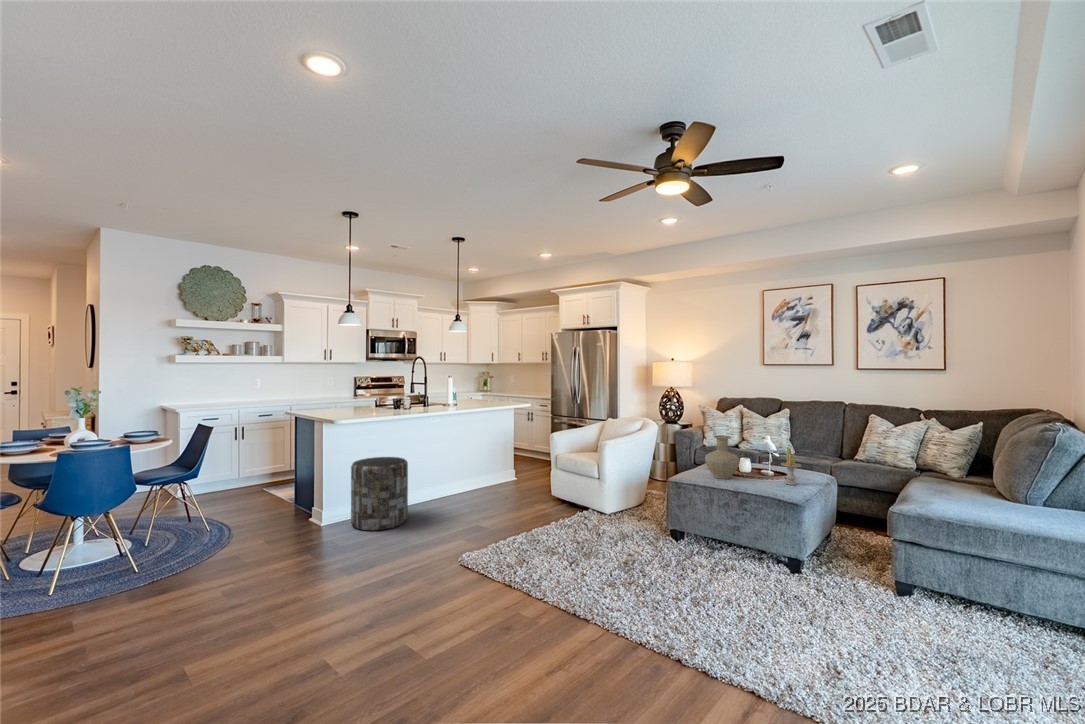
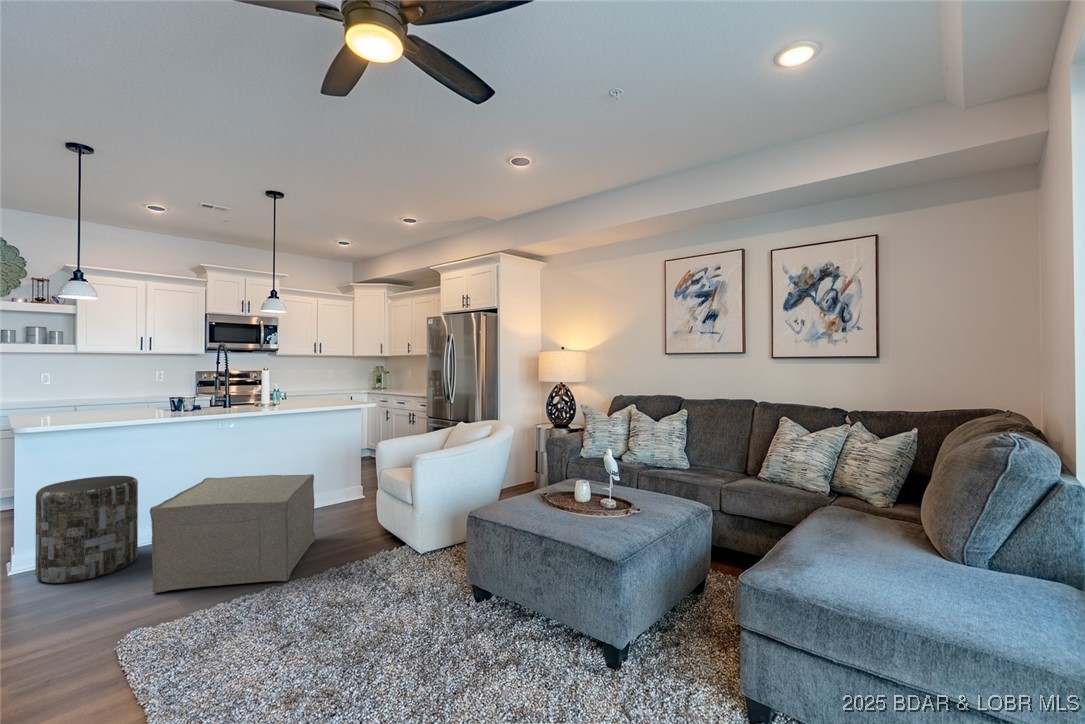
vase: present [705,435,740,479] -> none [516,448,564,512]
candle: present [781,448,801,485] -> none [613,467,640,524]
ottoman: none [444,457,534,535] -> present [150,474,315,593]

